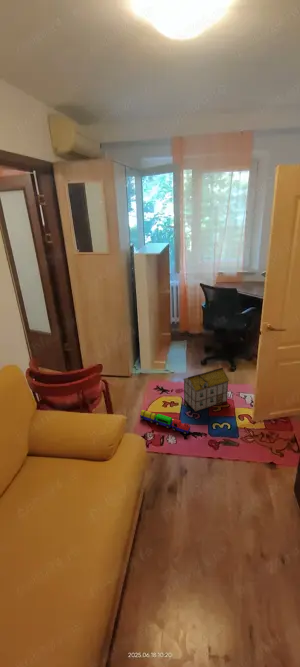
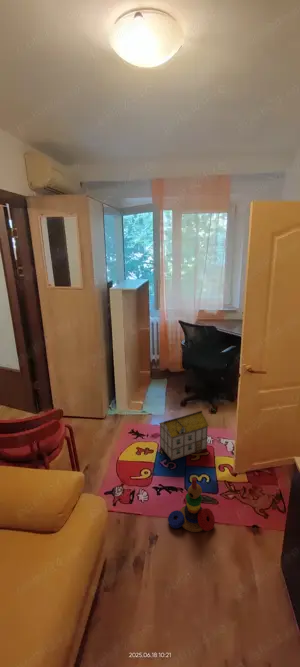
toy train: present [140,410,191,434] -> none [109,459,165,489]
stacking toy: none [195,423,236,468] -> present [168,478,215,532]

